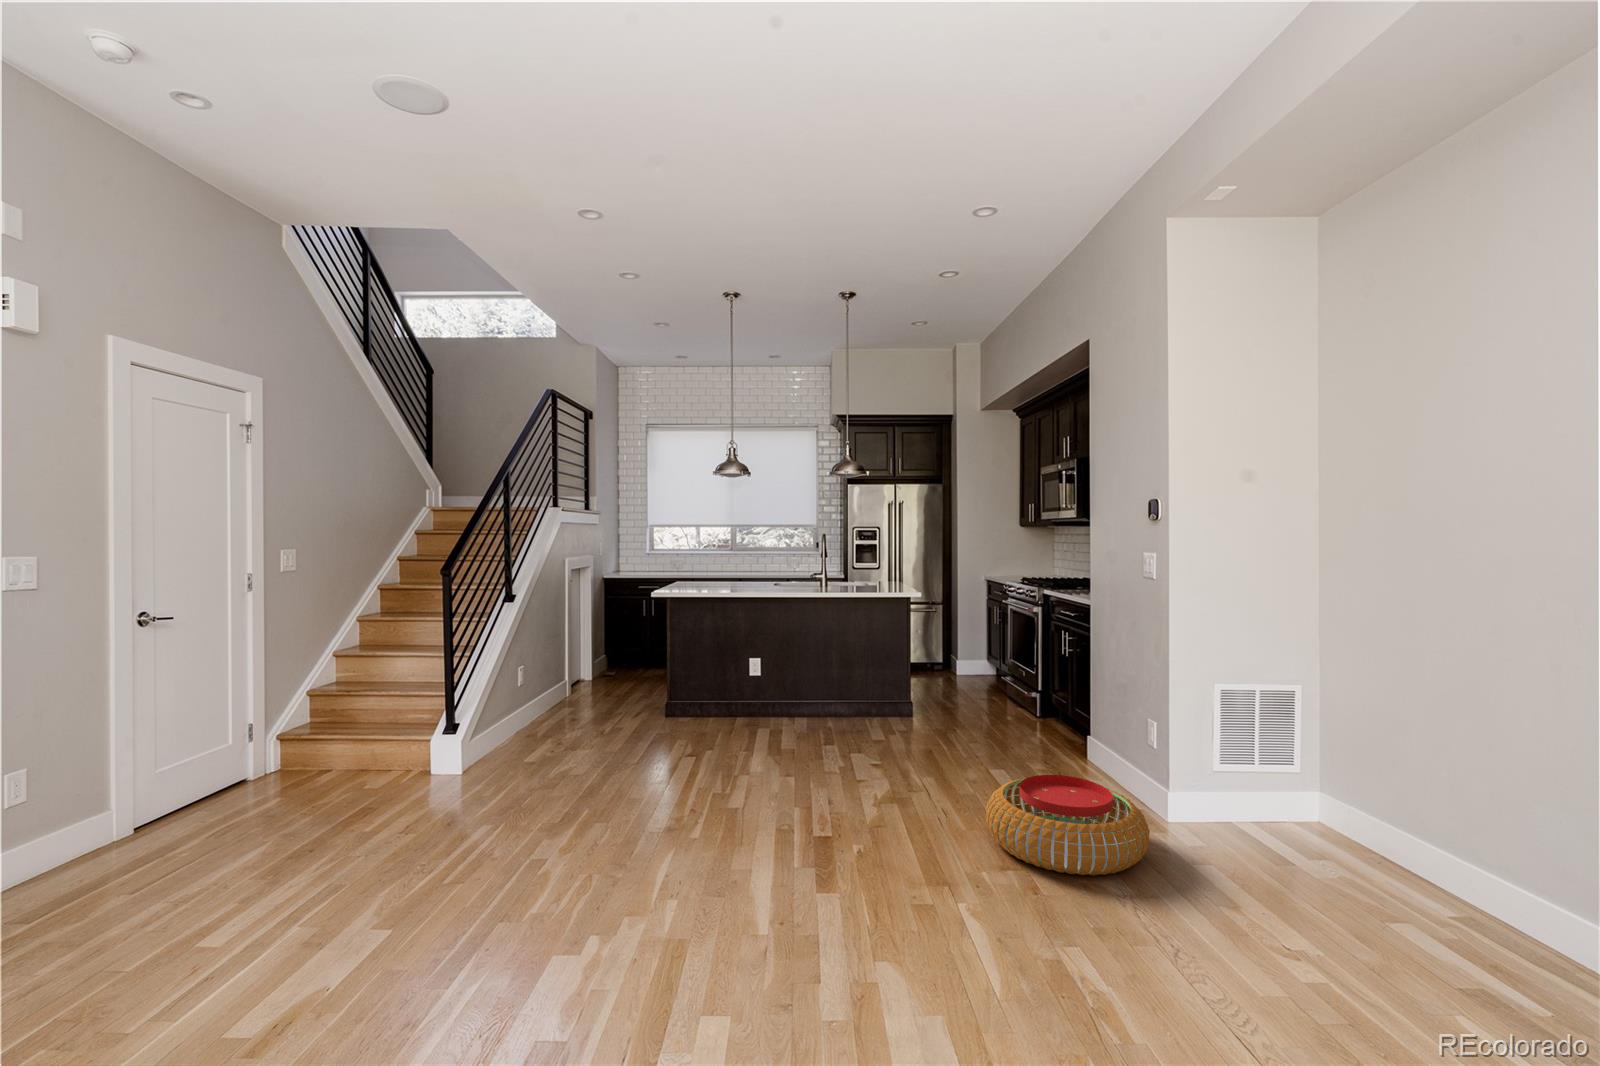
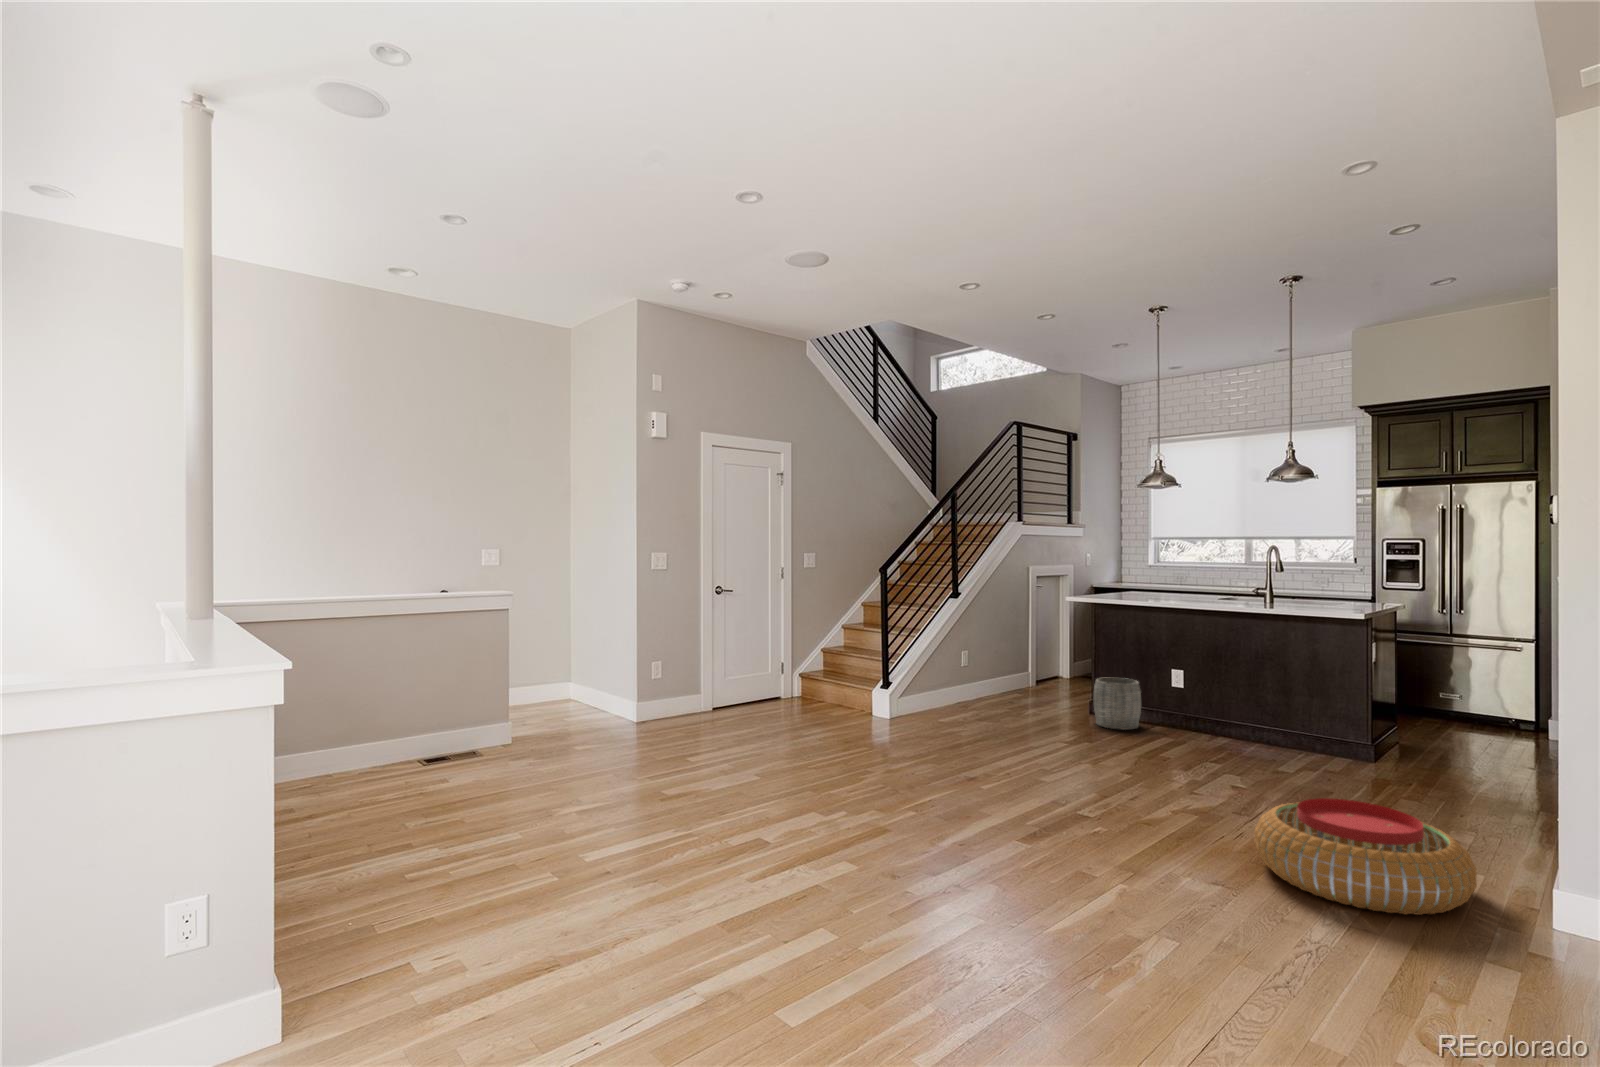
woven basket: none [683,675,729,730] -> present [1093,677,1141,730]

